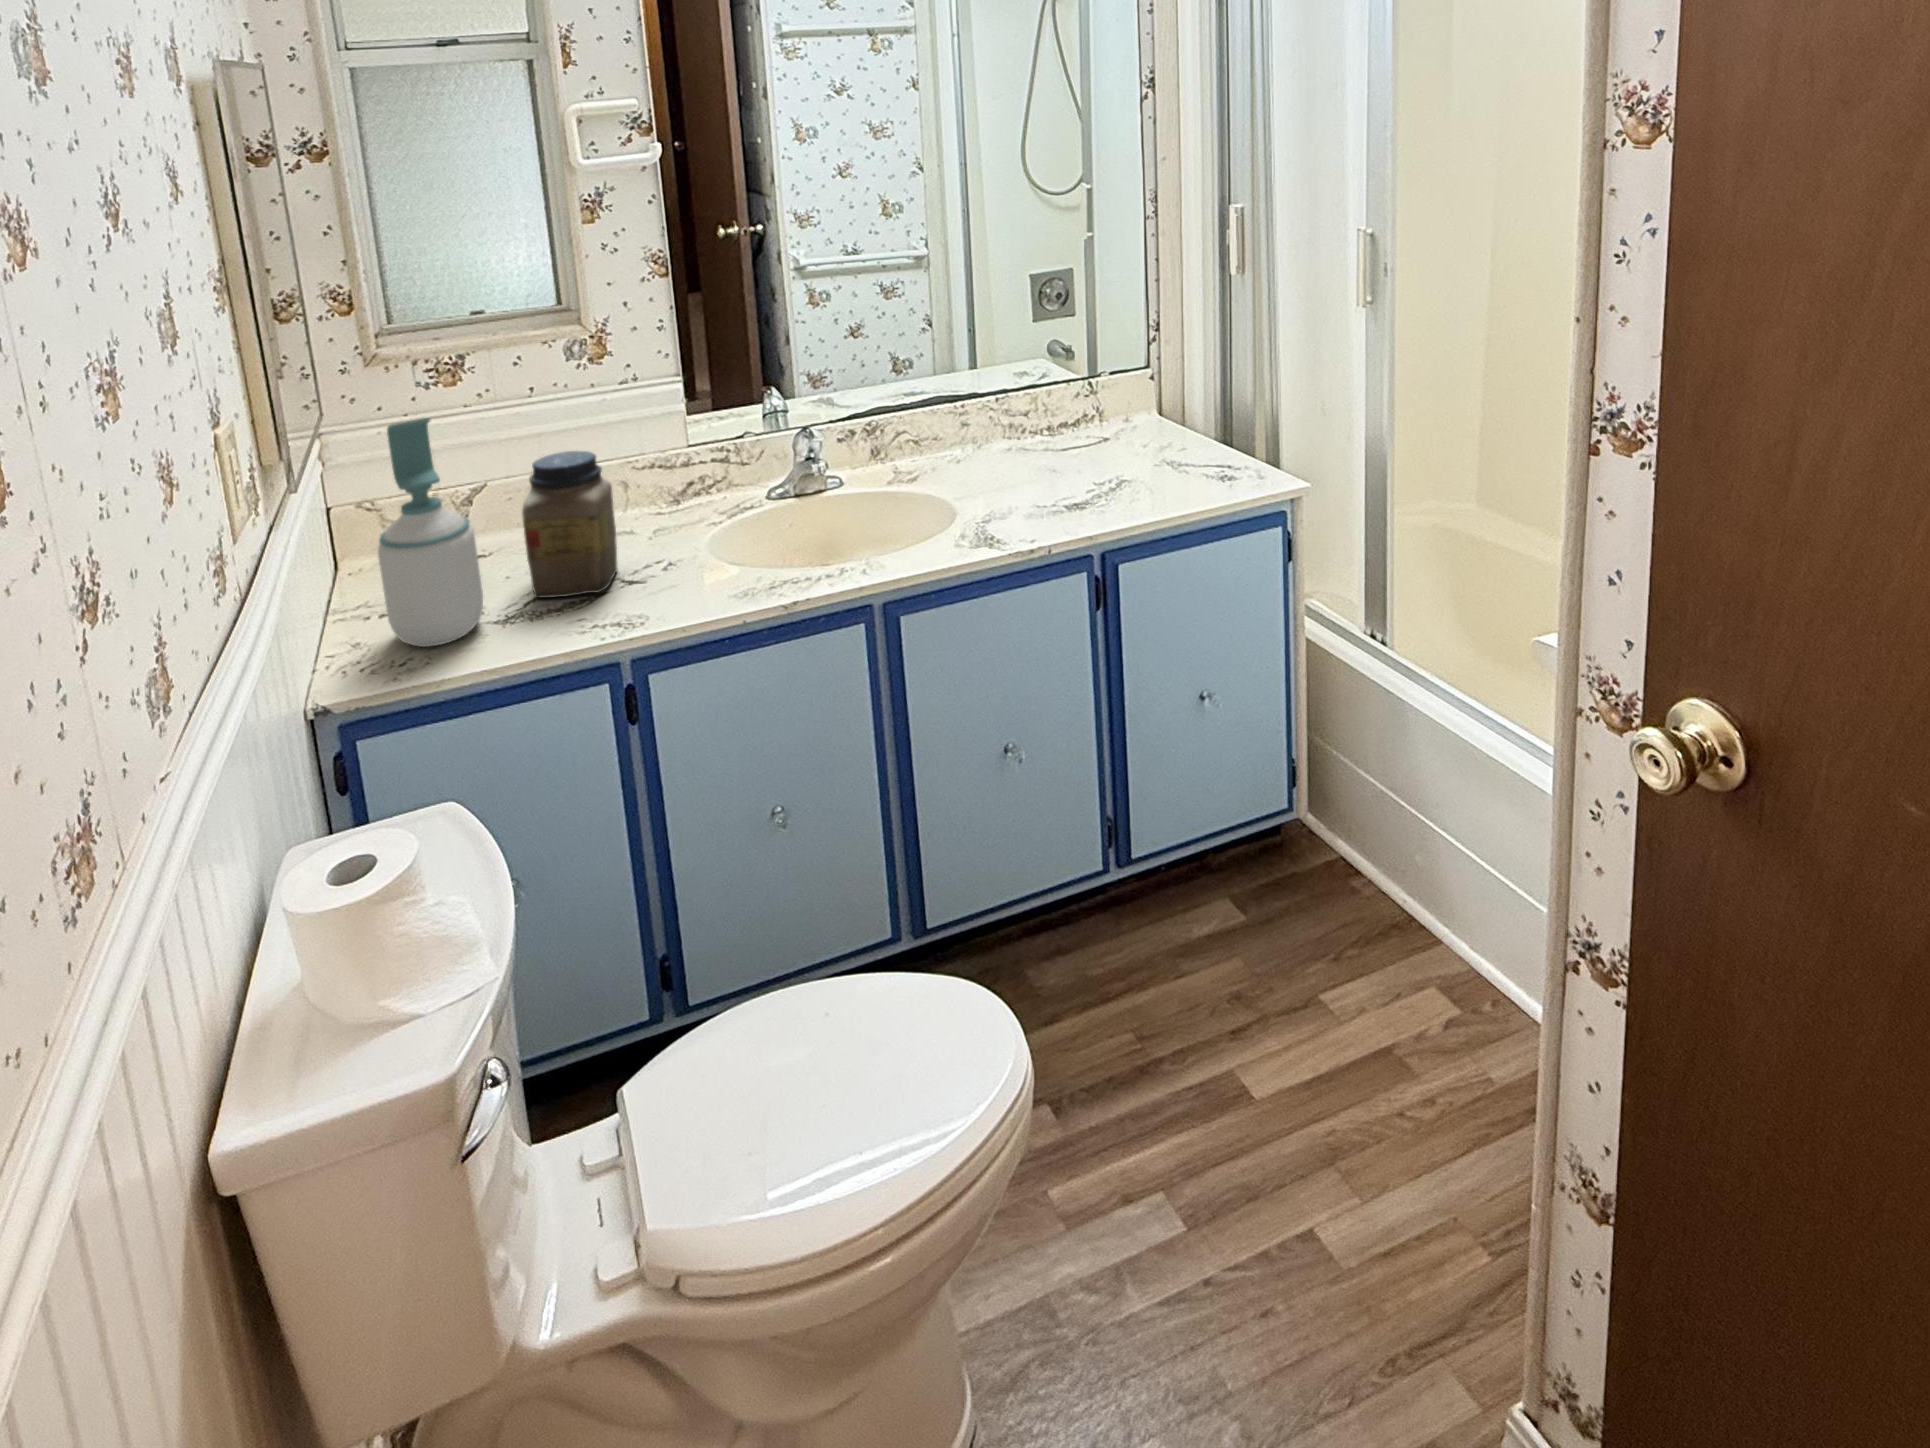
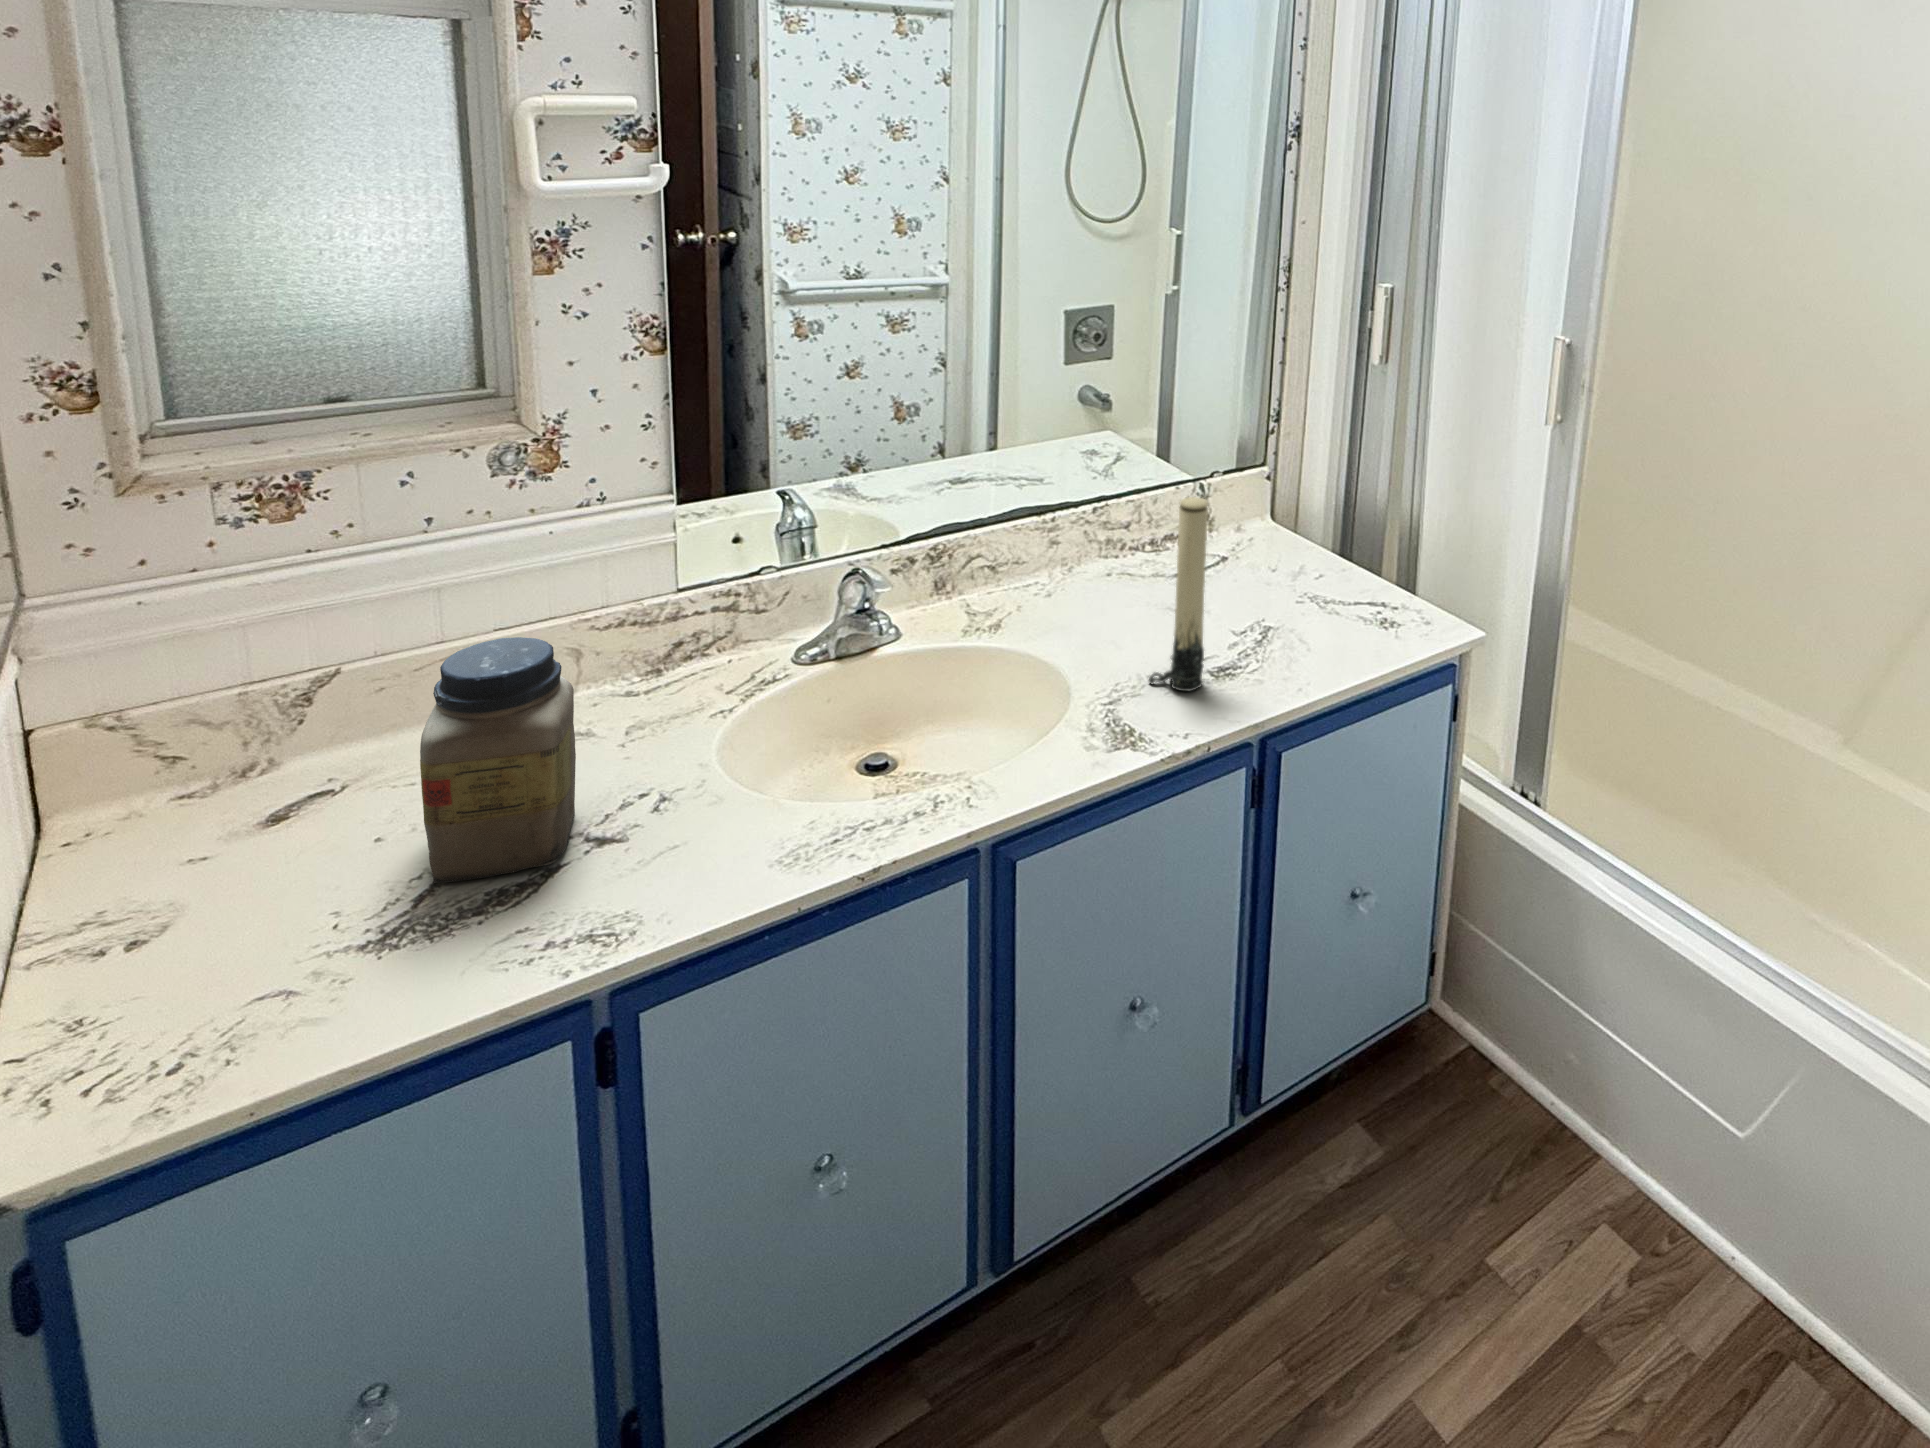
candle: none [1017,368,1058,519] -> present [1149,497,1208,691]
soap bottle: present [378,418,483,647] -> none [138,622,344,1013]

